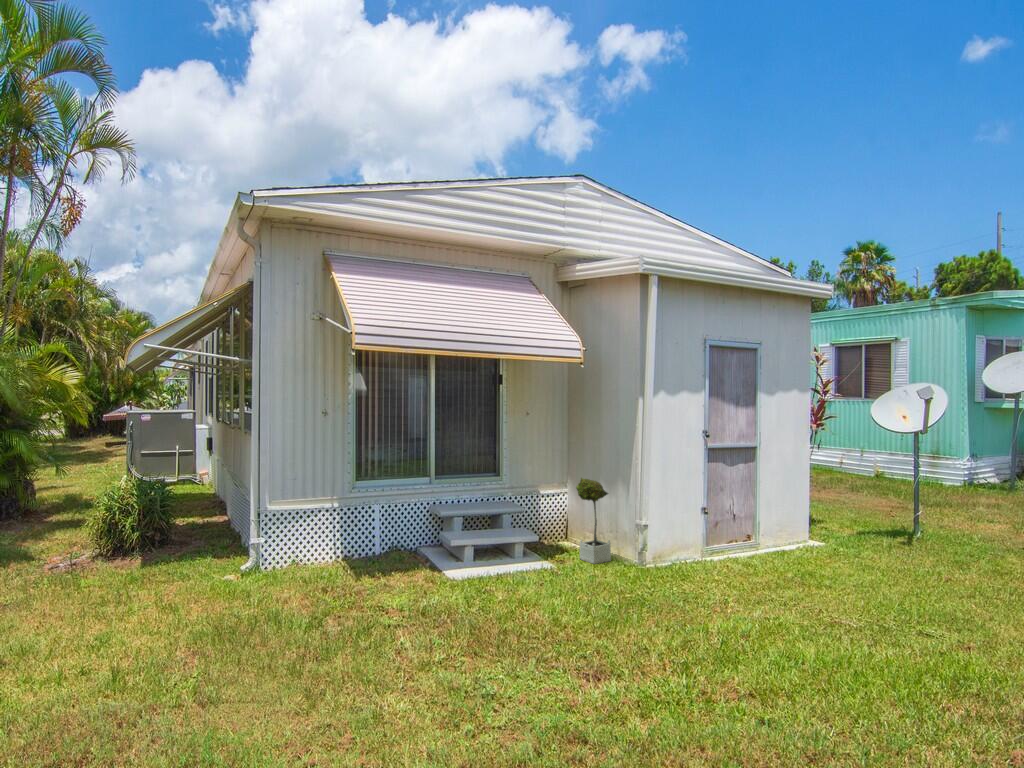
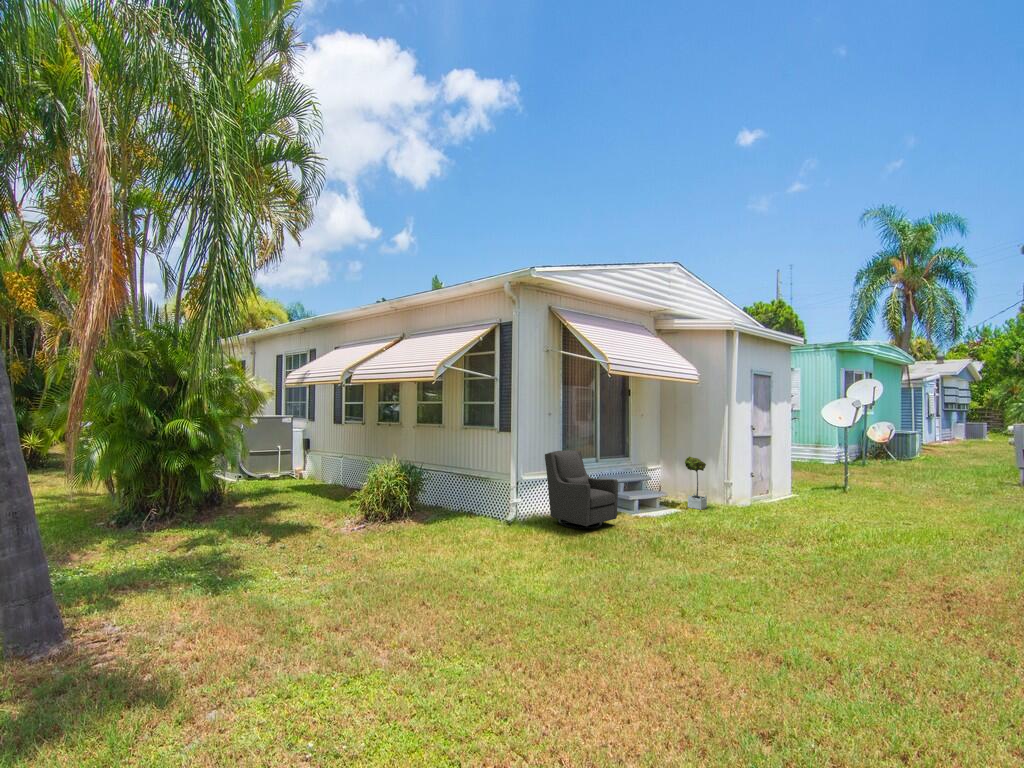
chair: none [302,467,401,590] -> present [545,450,618,529]

